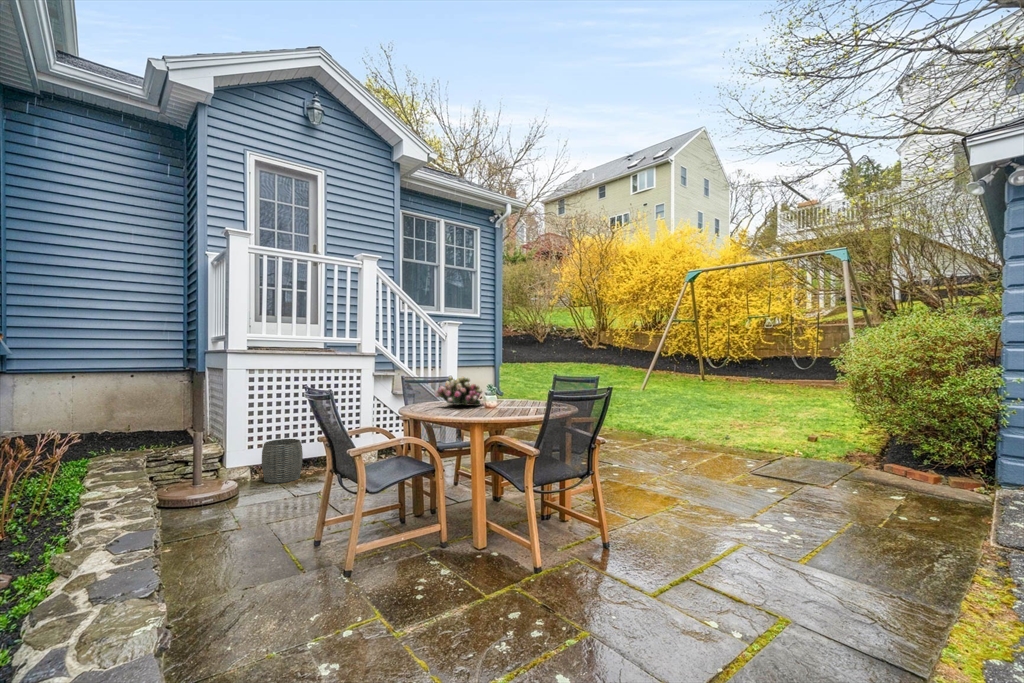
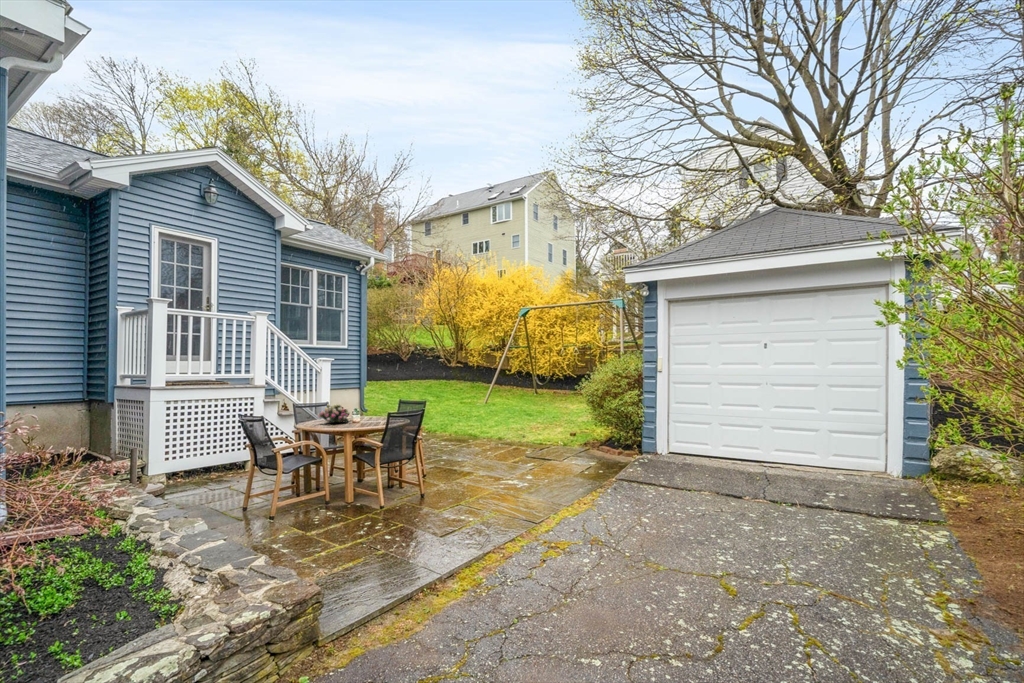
woven basket: present [262,439,303,483] -> none [179,452,211,484]

